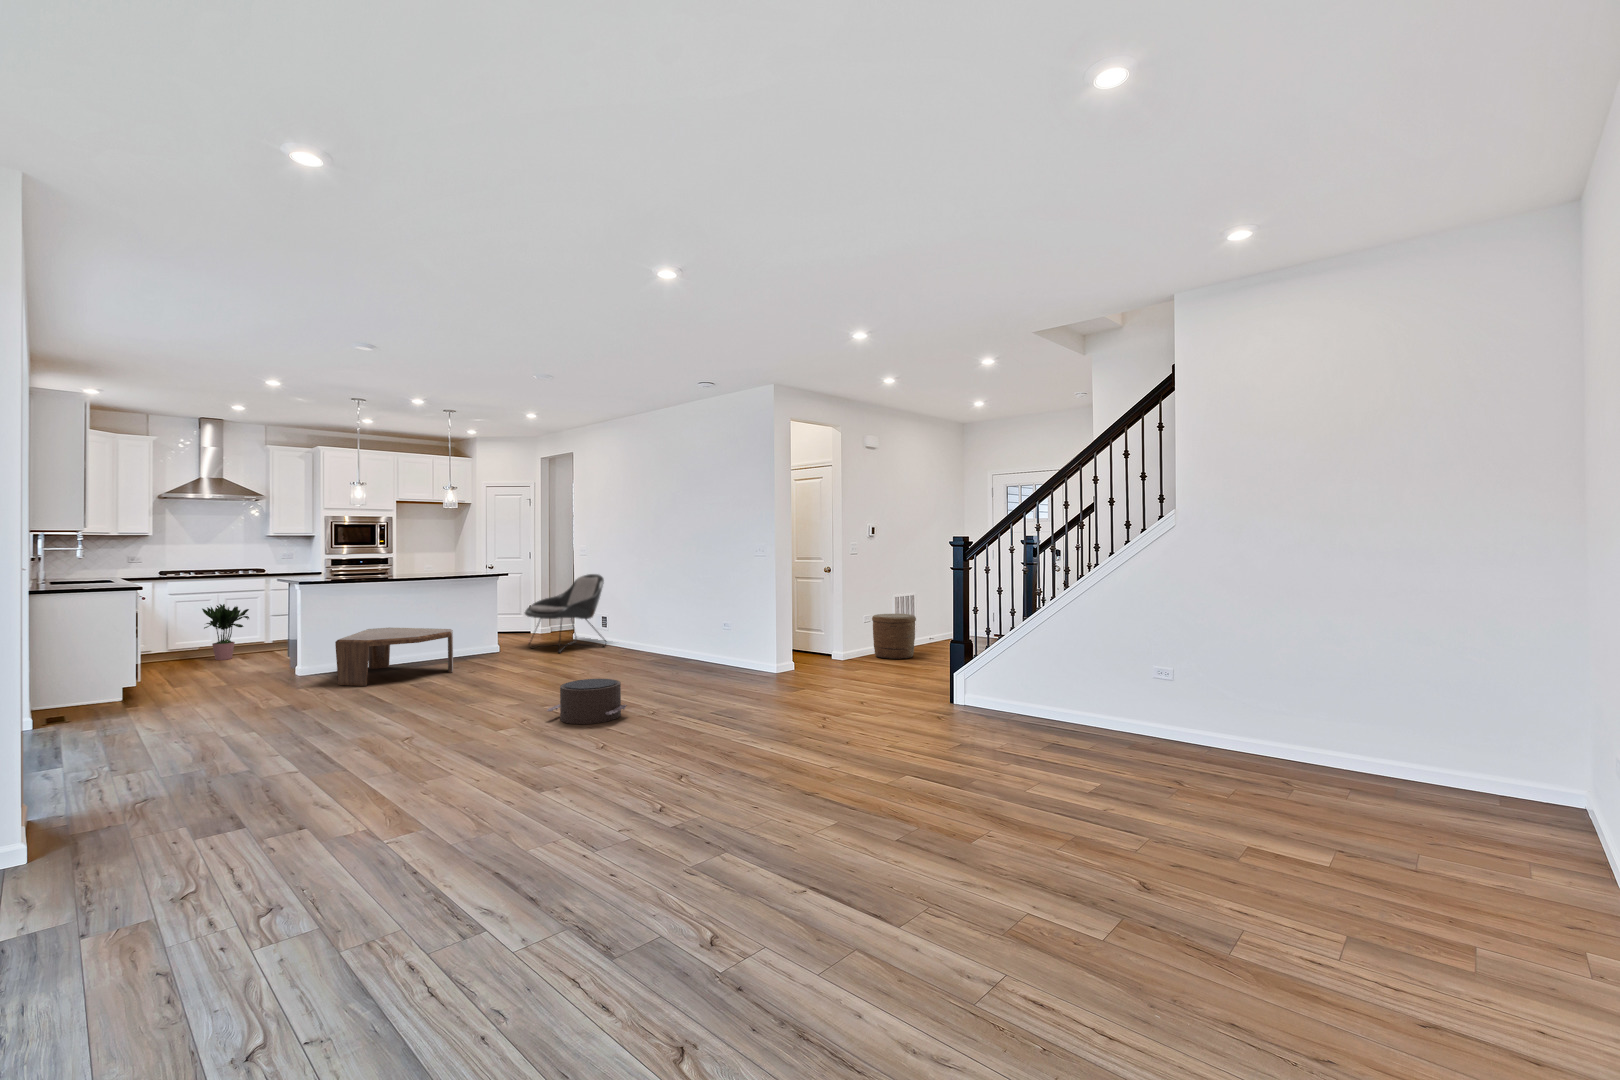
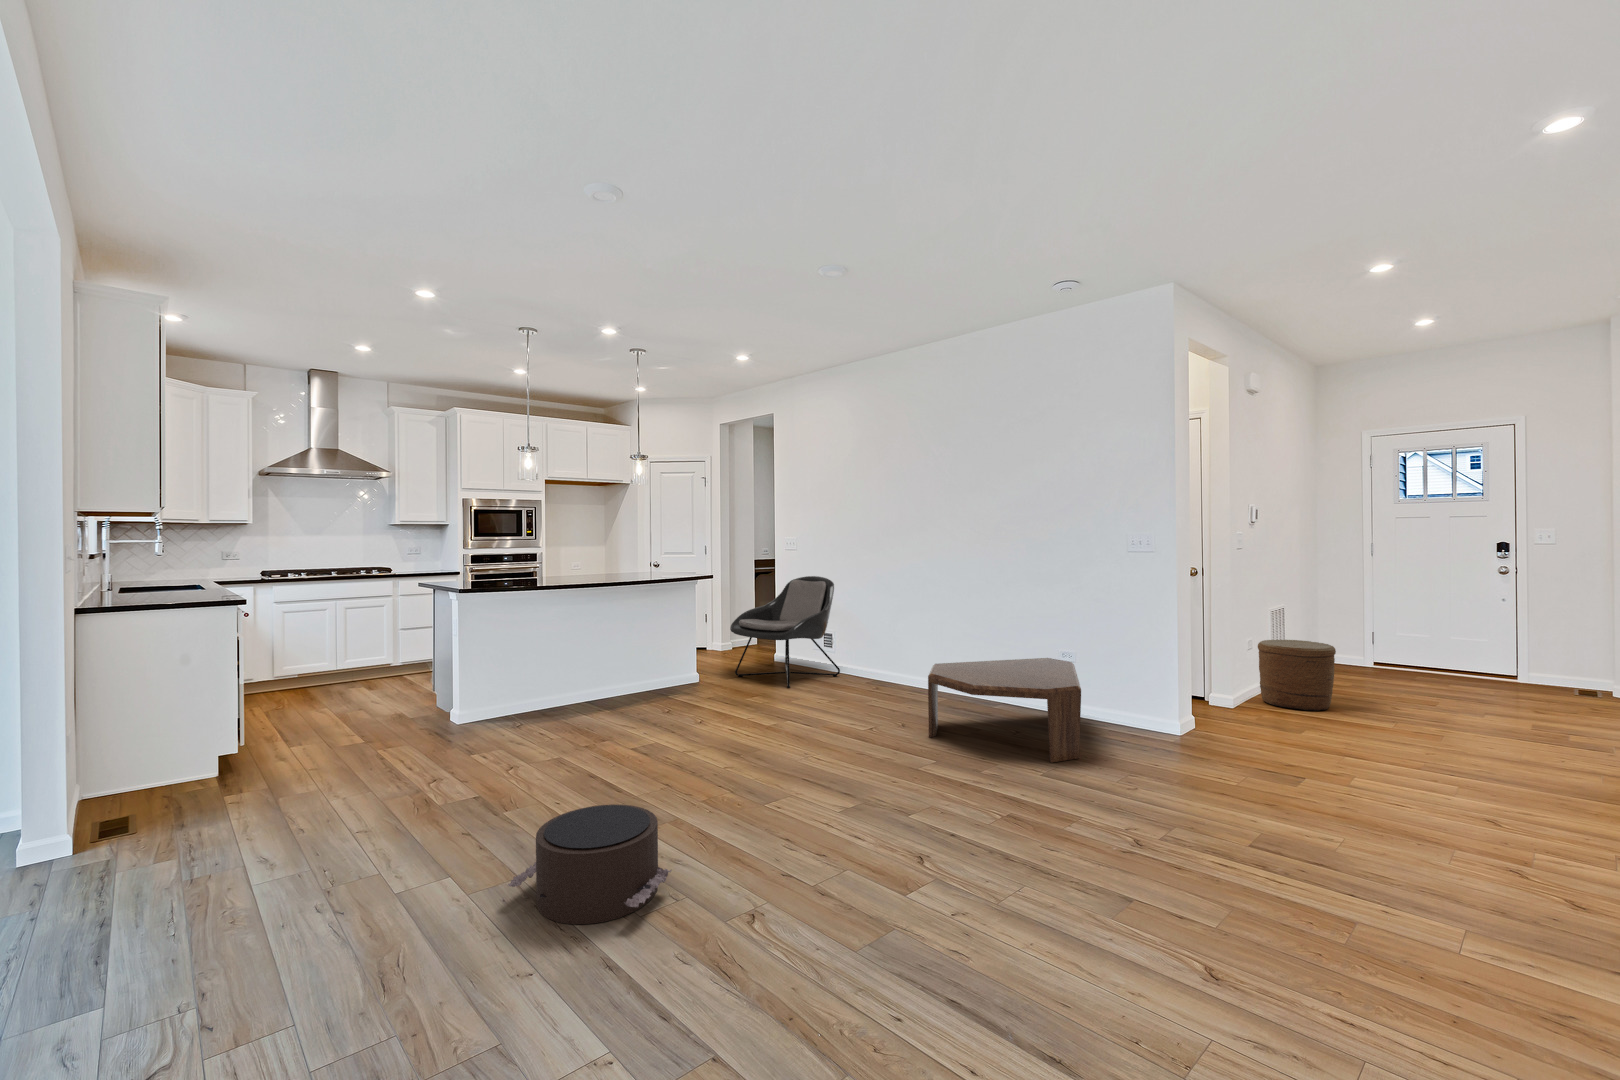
potted plant: present [202,604,249,660] -> none [316,614,381,692]
coffee table: present [335,628,453,686] -> present [928,658,1081,763]
pouf: present [547,679,627,724] -> present [508,804,672,924]

